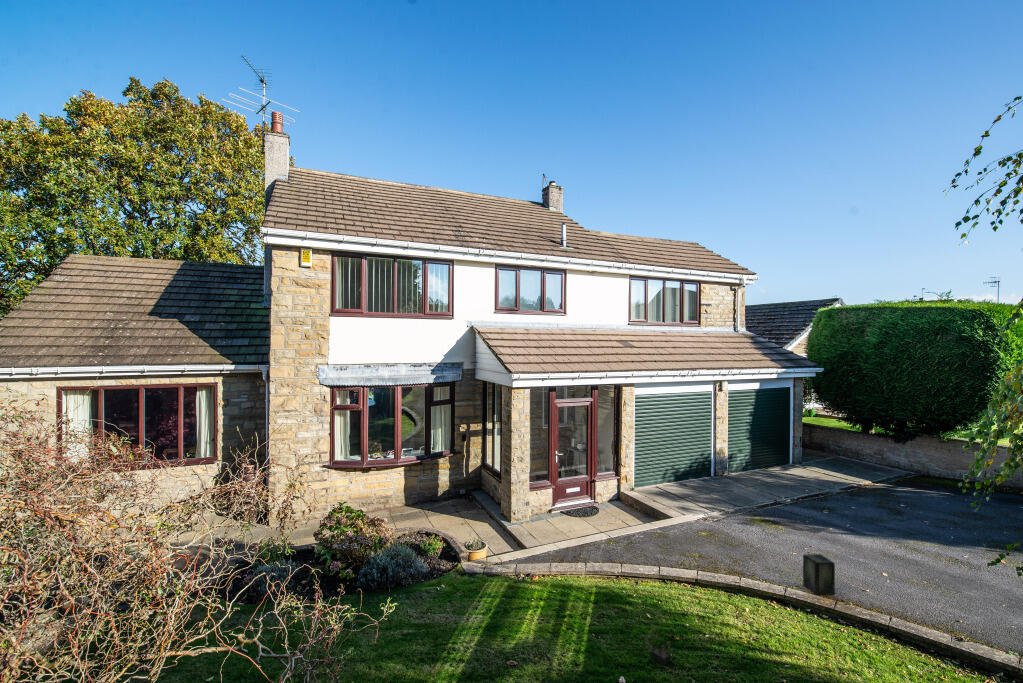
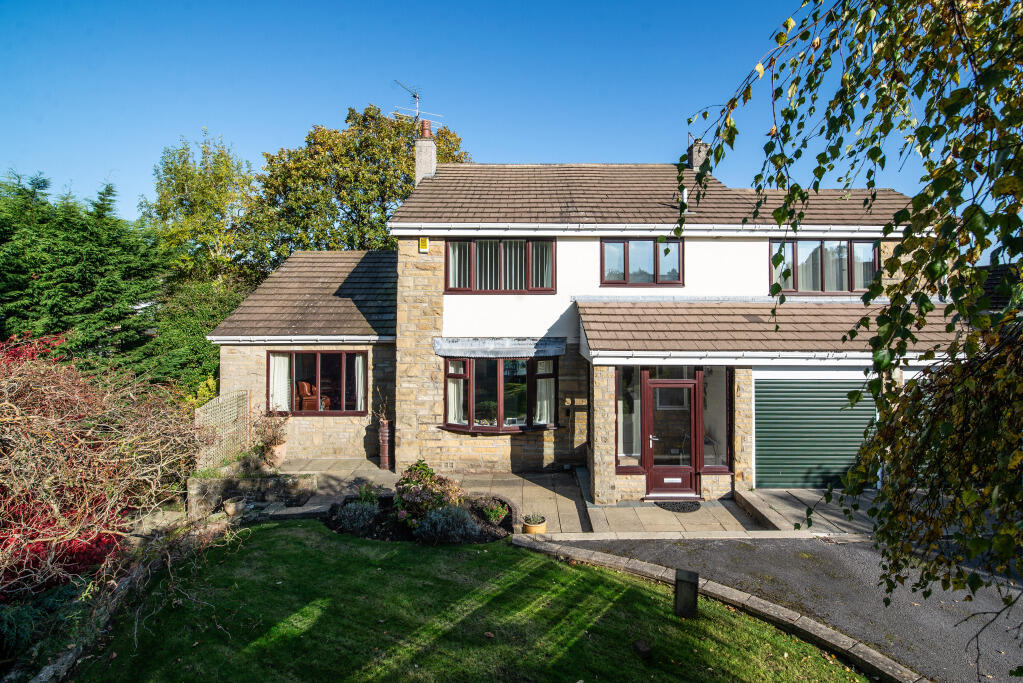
storage box: present [803,554,835,595] -> present [673,568,699,620]

